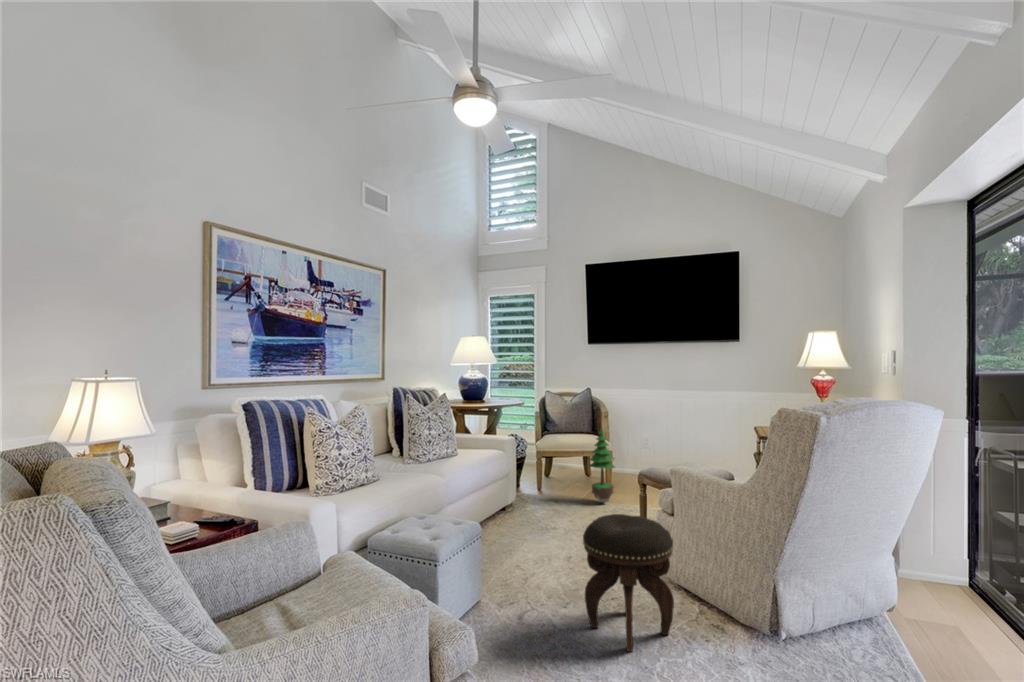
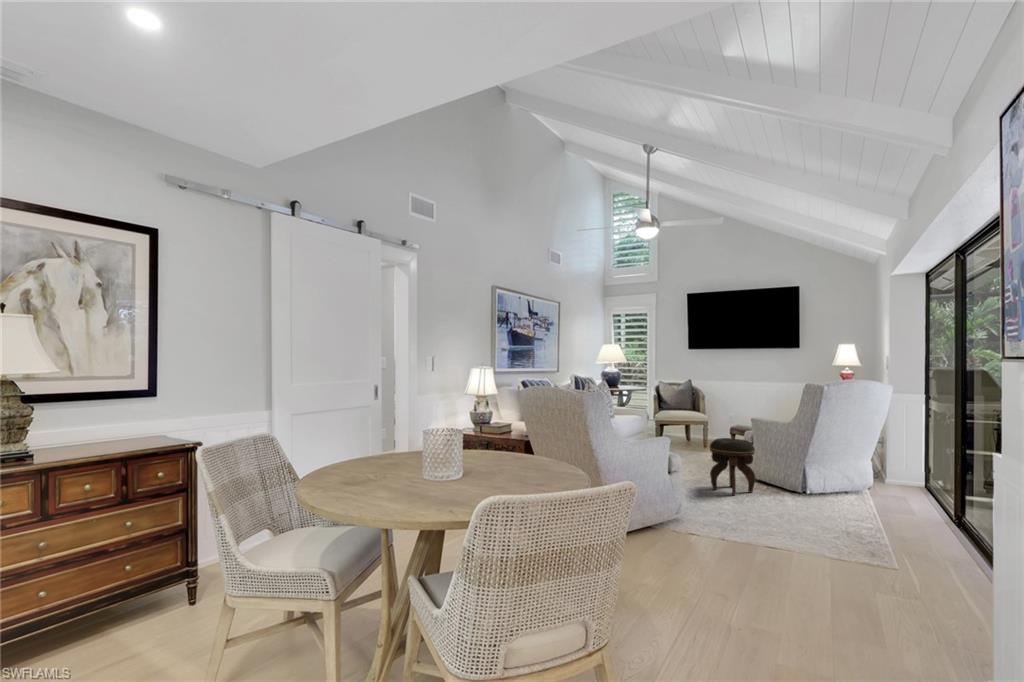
potted tree: present [589,427,615,503] -> none [695,404,713,452]

